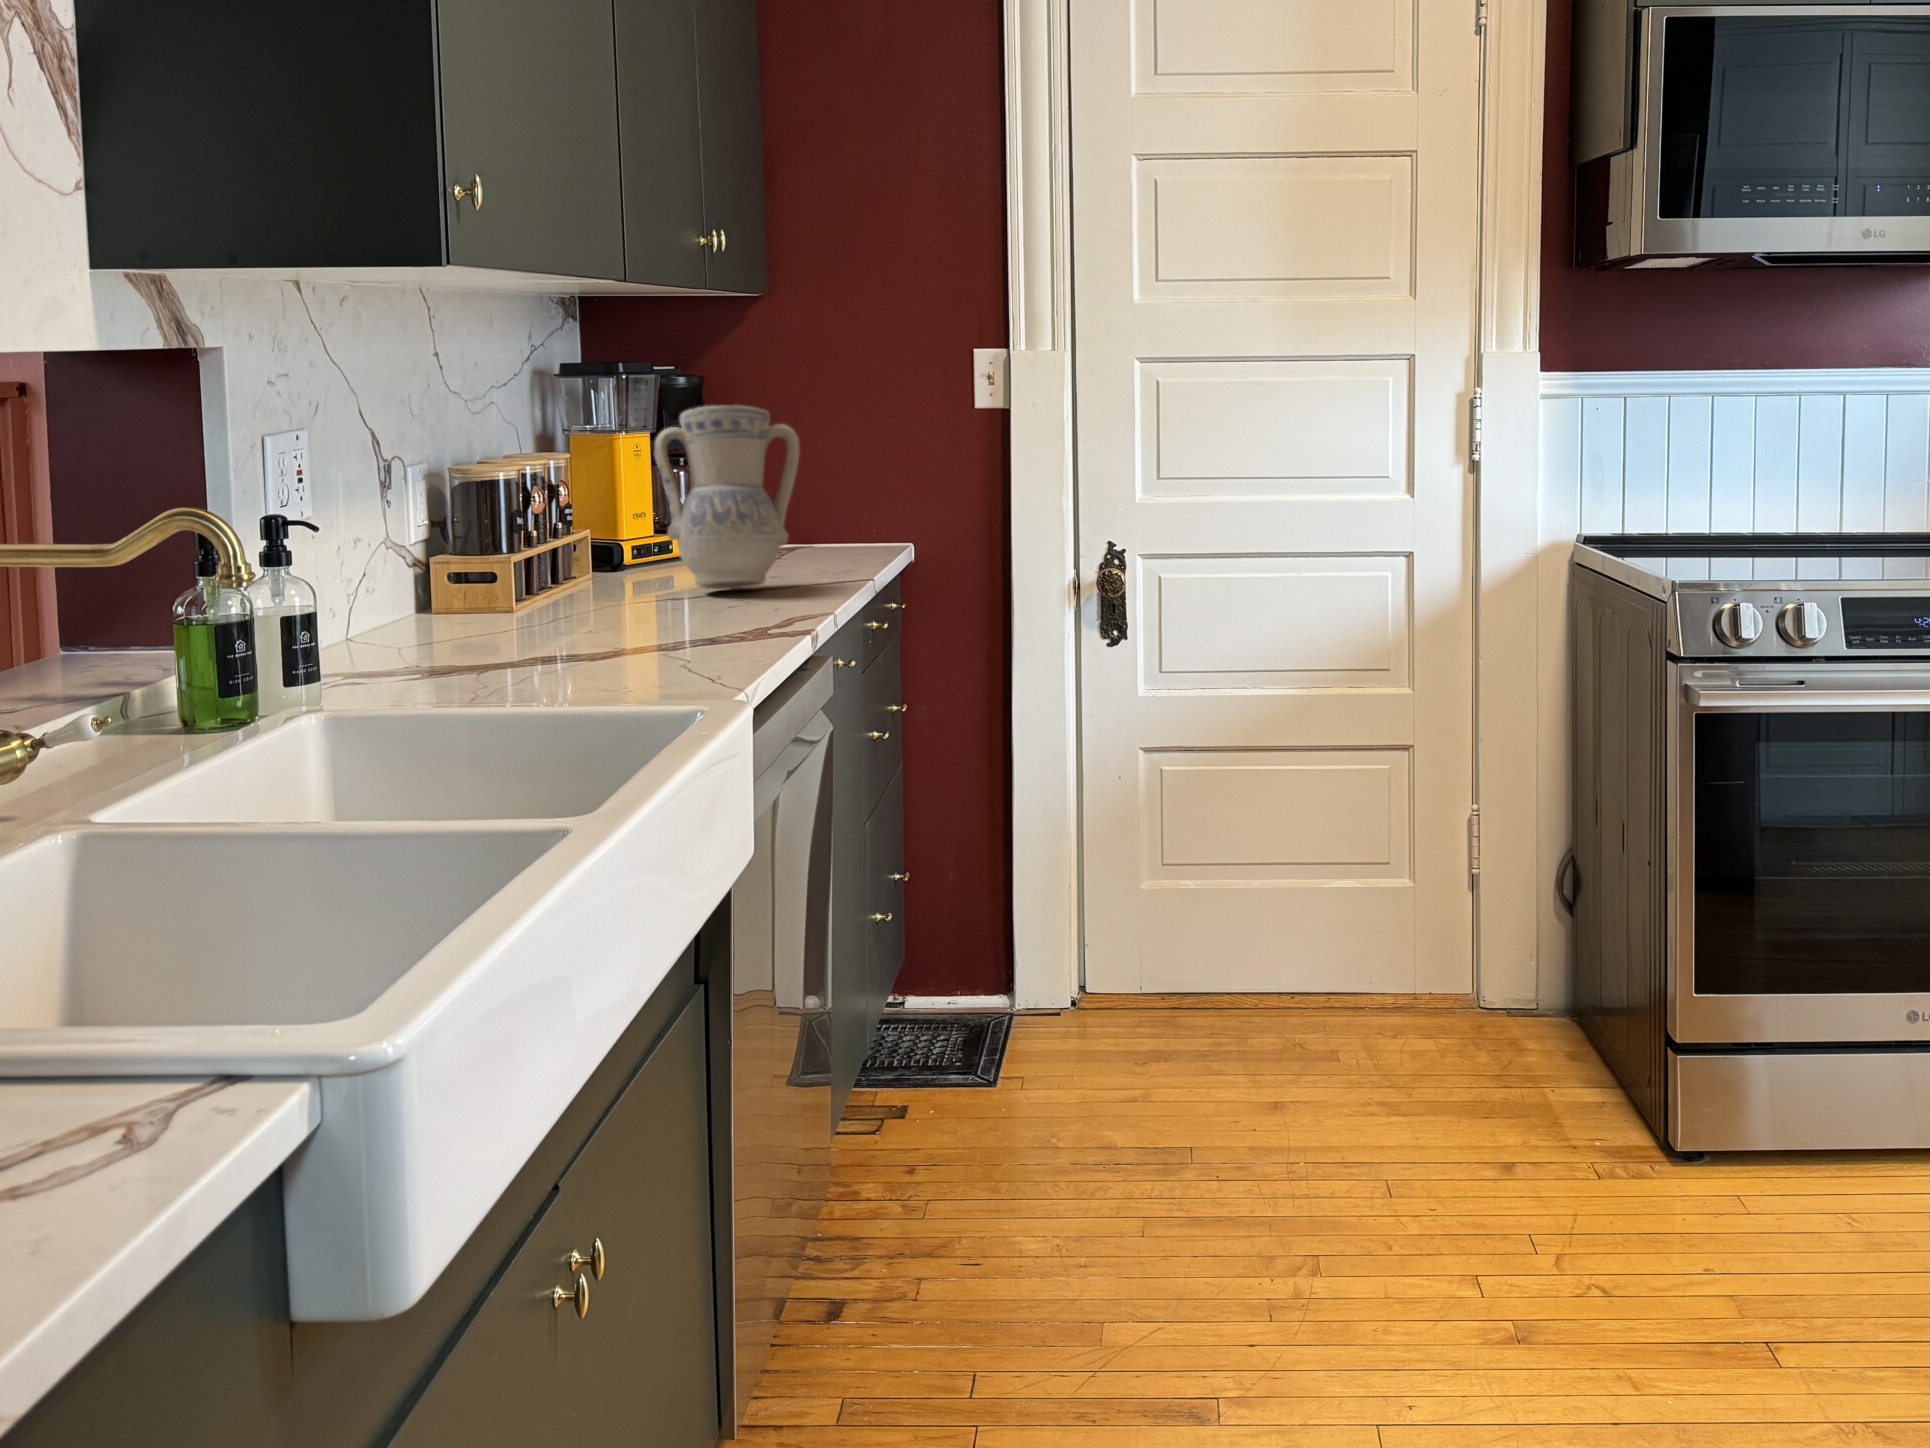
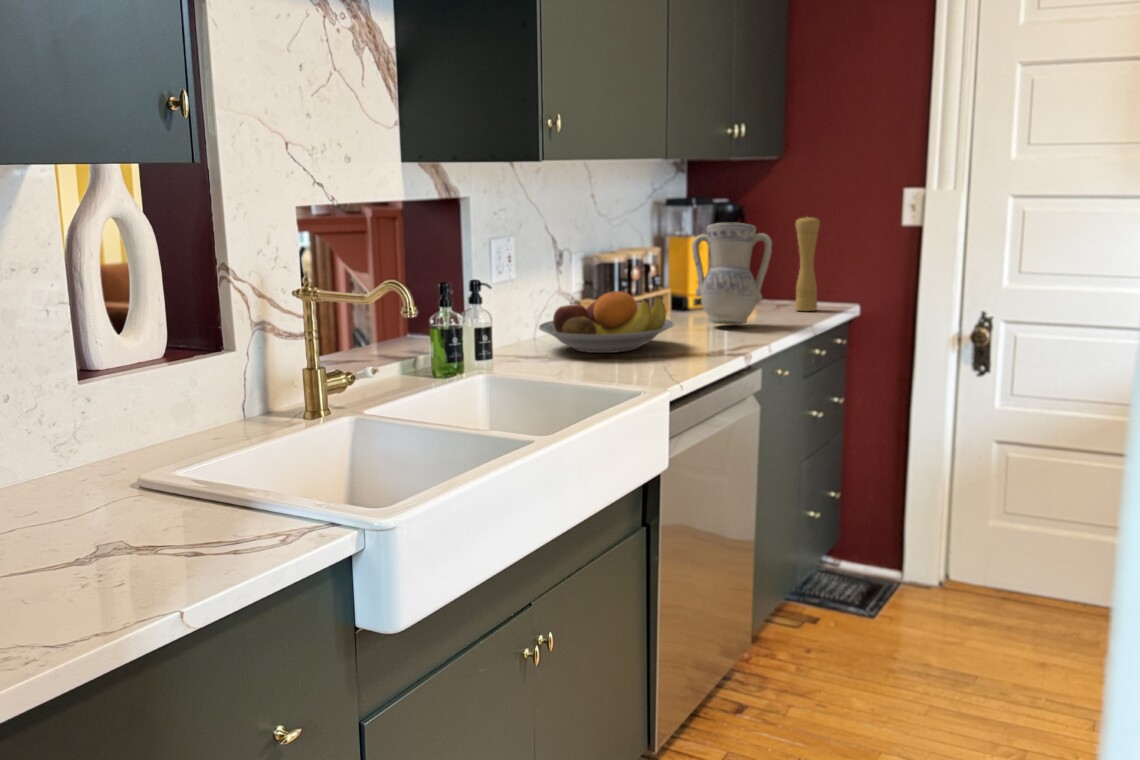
pepper mill: none [811,397,855,560] -> present [795,216,820,311]
fruit bowl: none [390,533,670,654] -> present [539,291,674,353]

